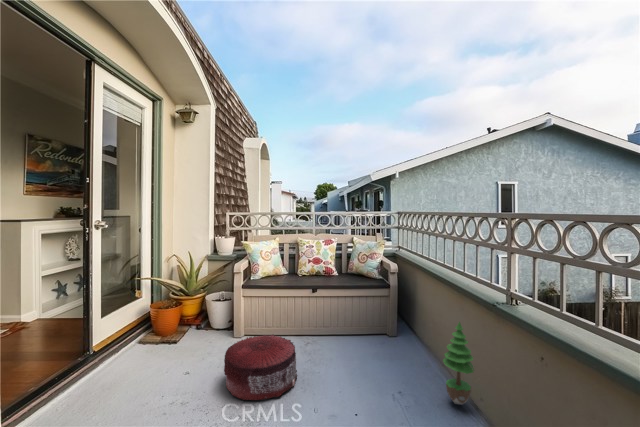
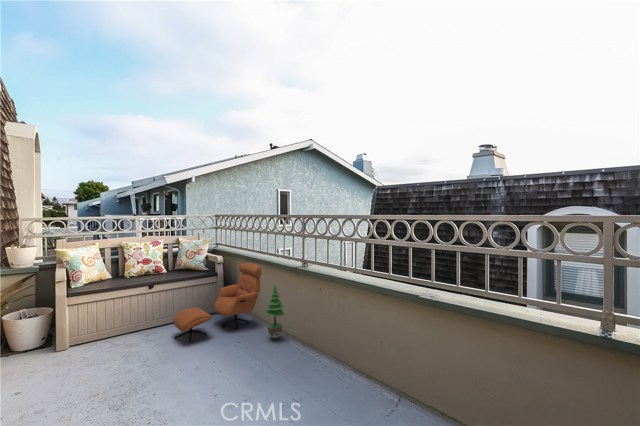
armchair: none [331,278,445,370] -> present [173,263,262,343]
pouf: present [224,335,297,400] -> none [71,330,150,390]

